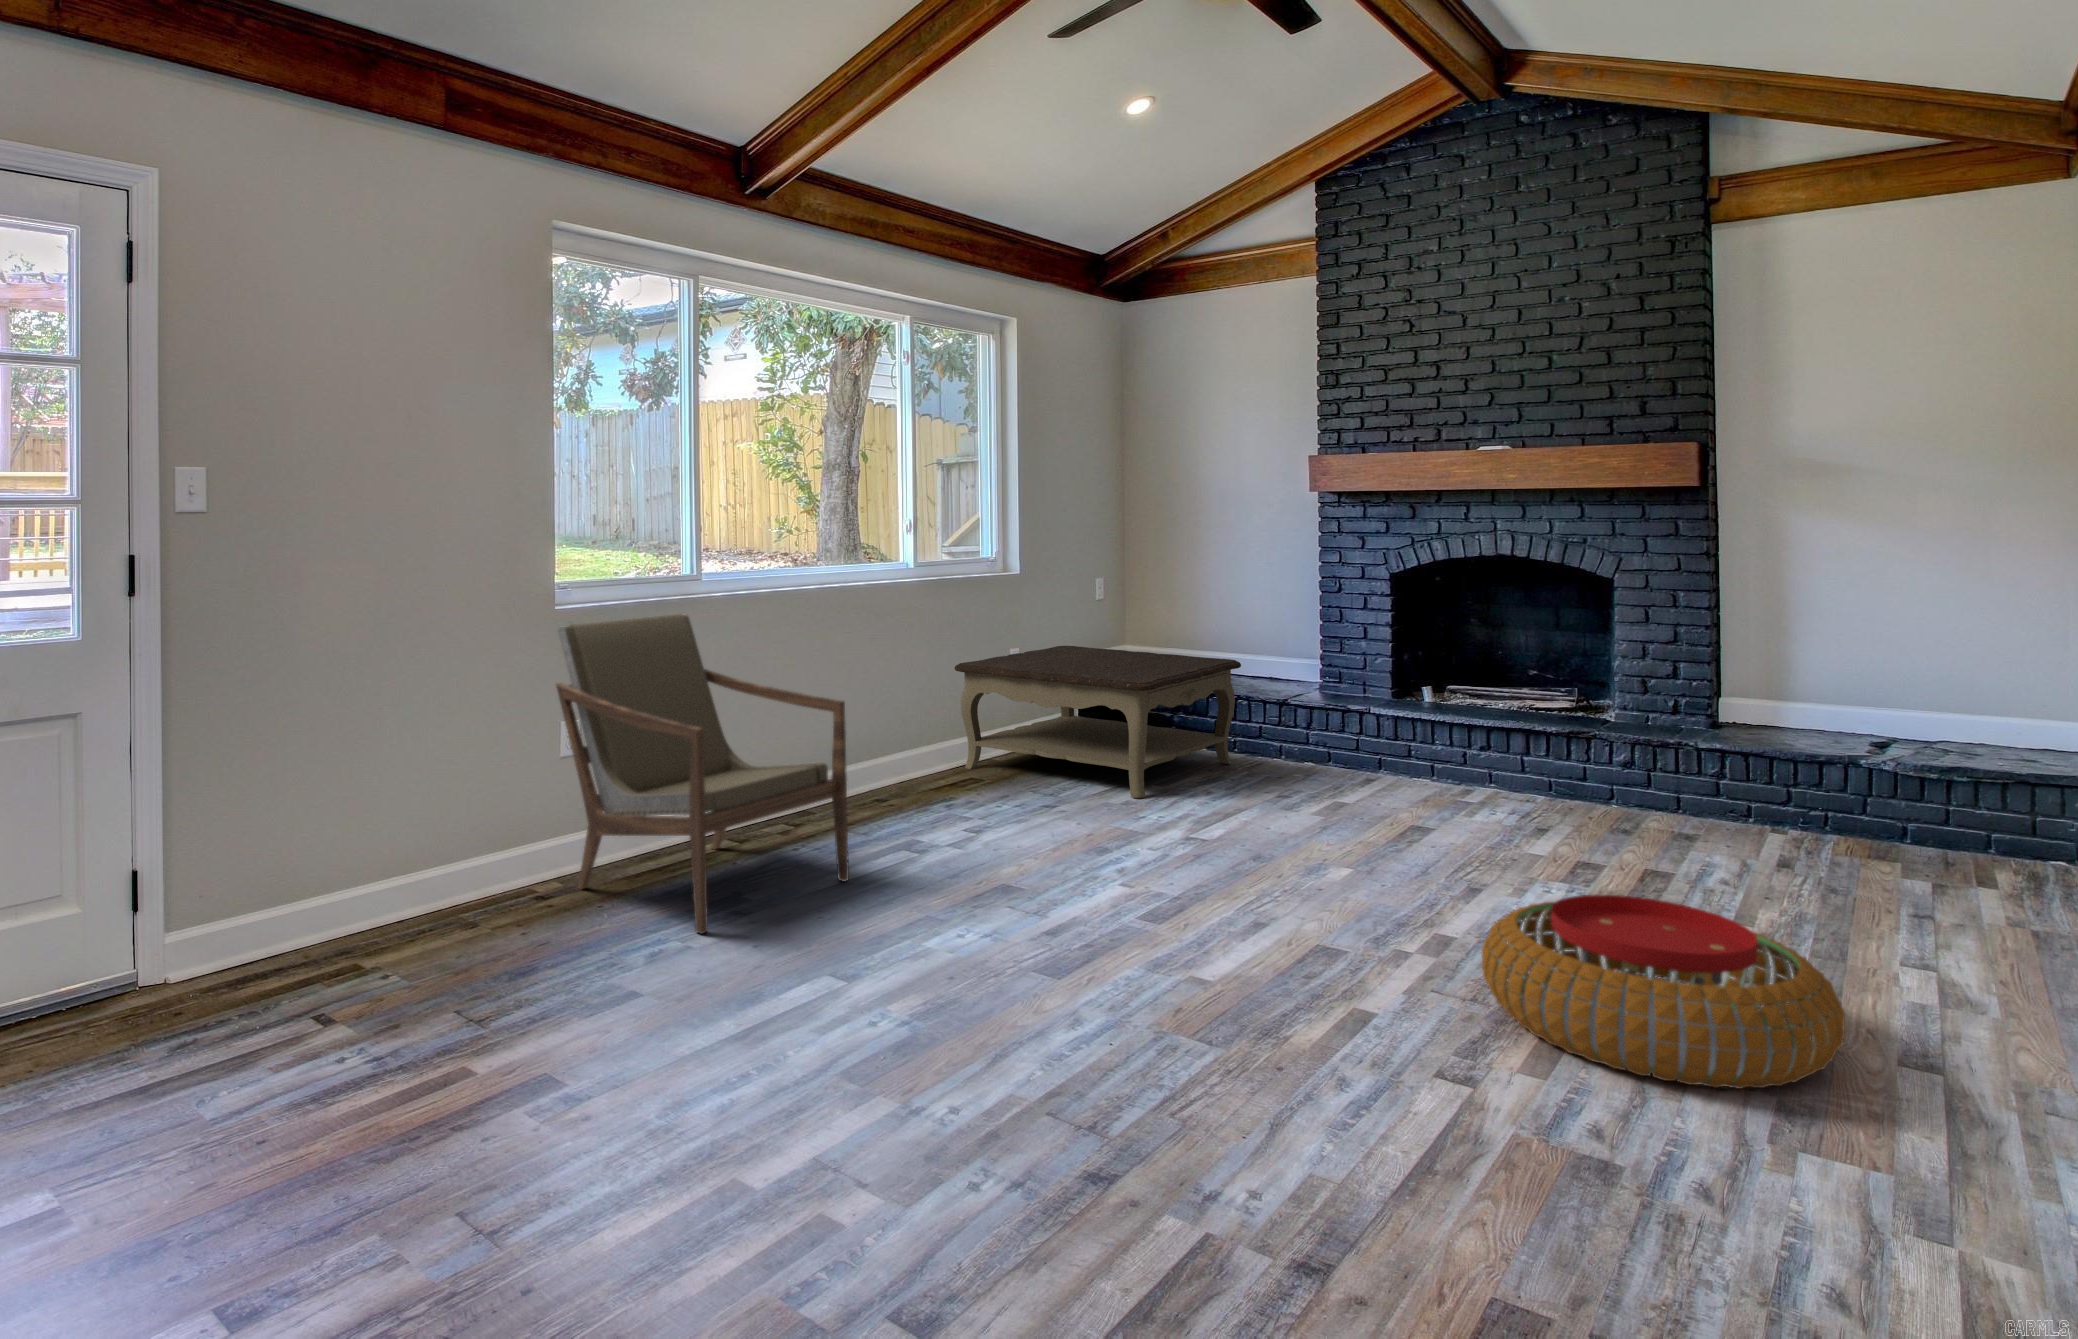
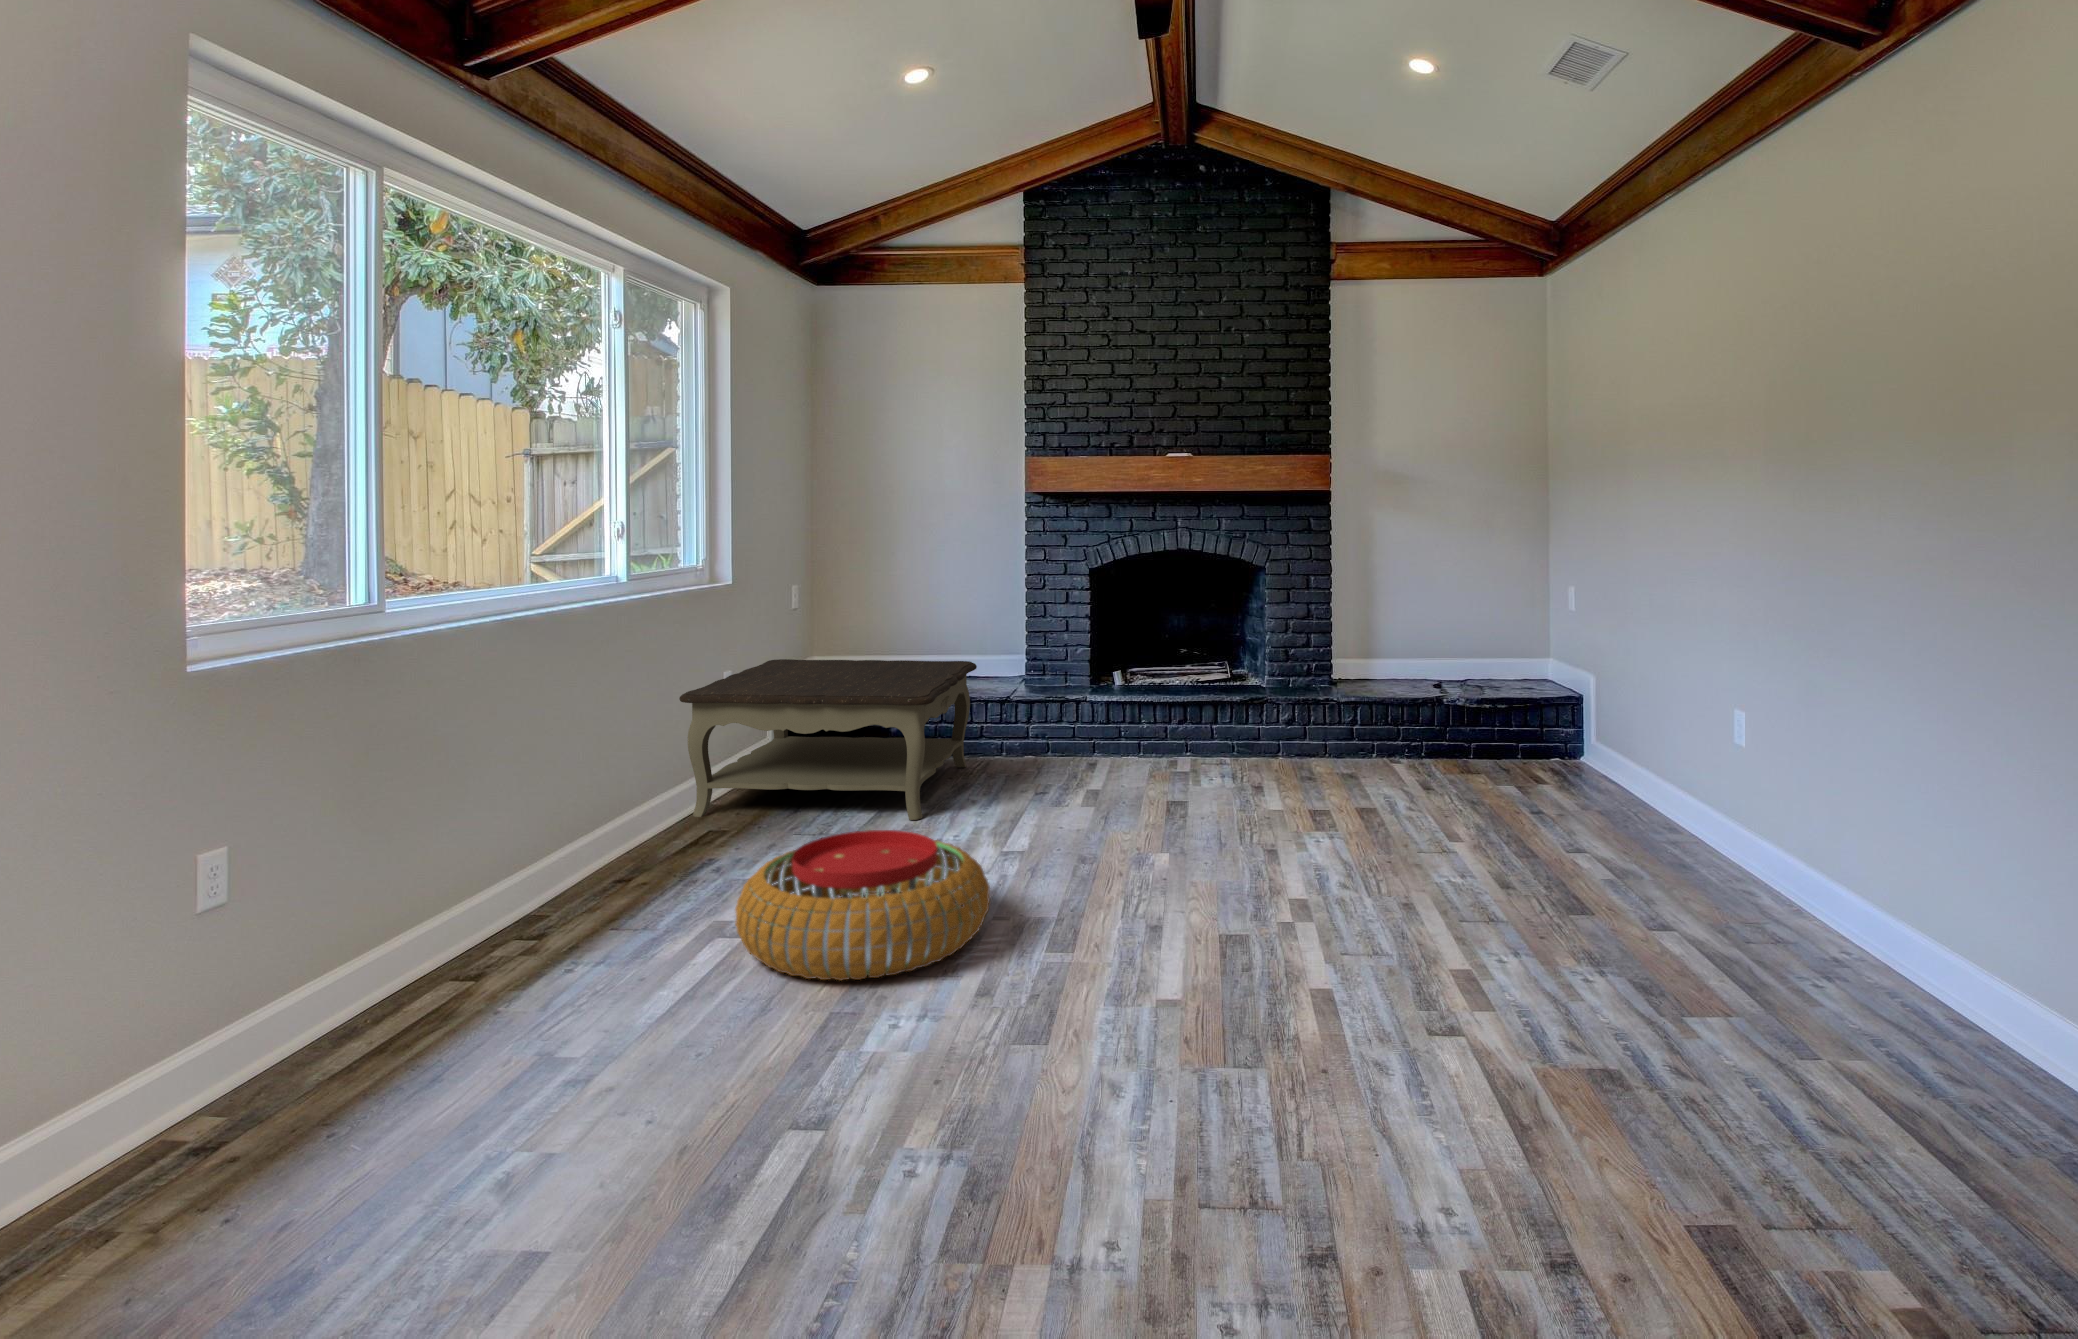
armchair: present [556,614,849,934] -> none [174,667,683,1147]
pouf: present [1482,895,1845,1089] -> present [735,830,990,980]

